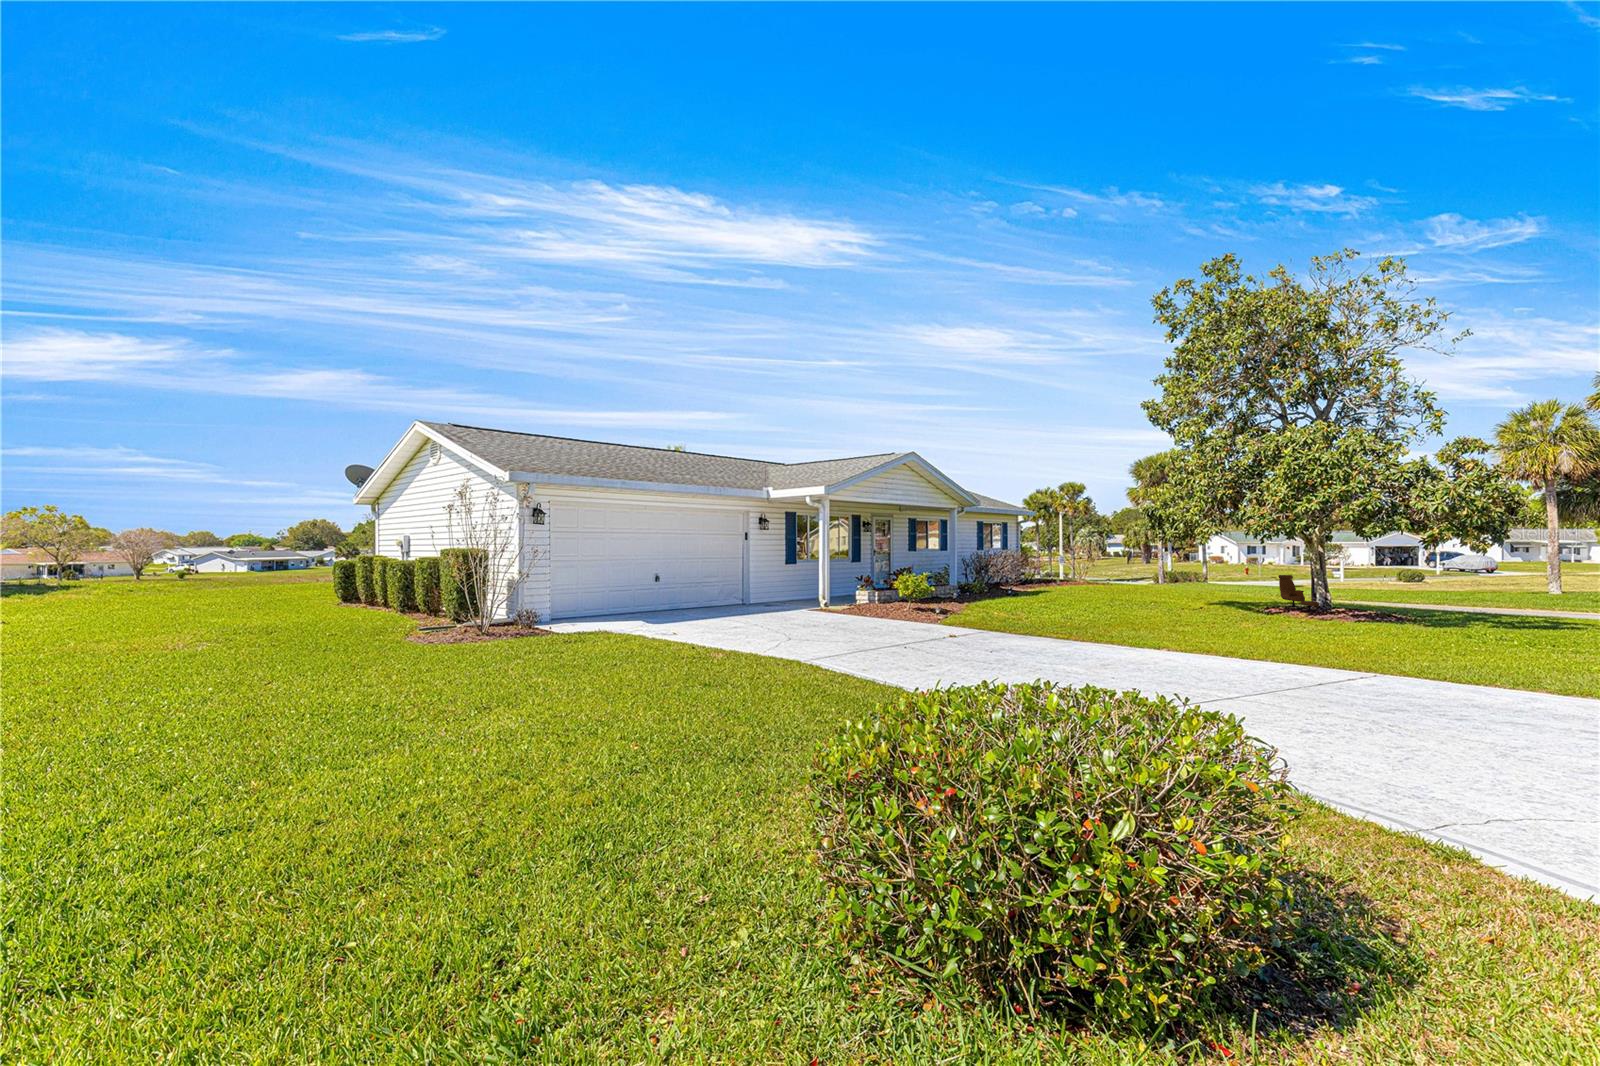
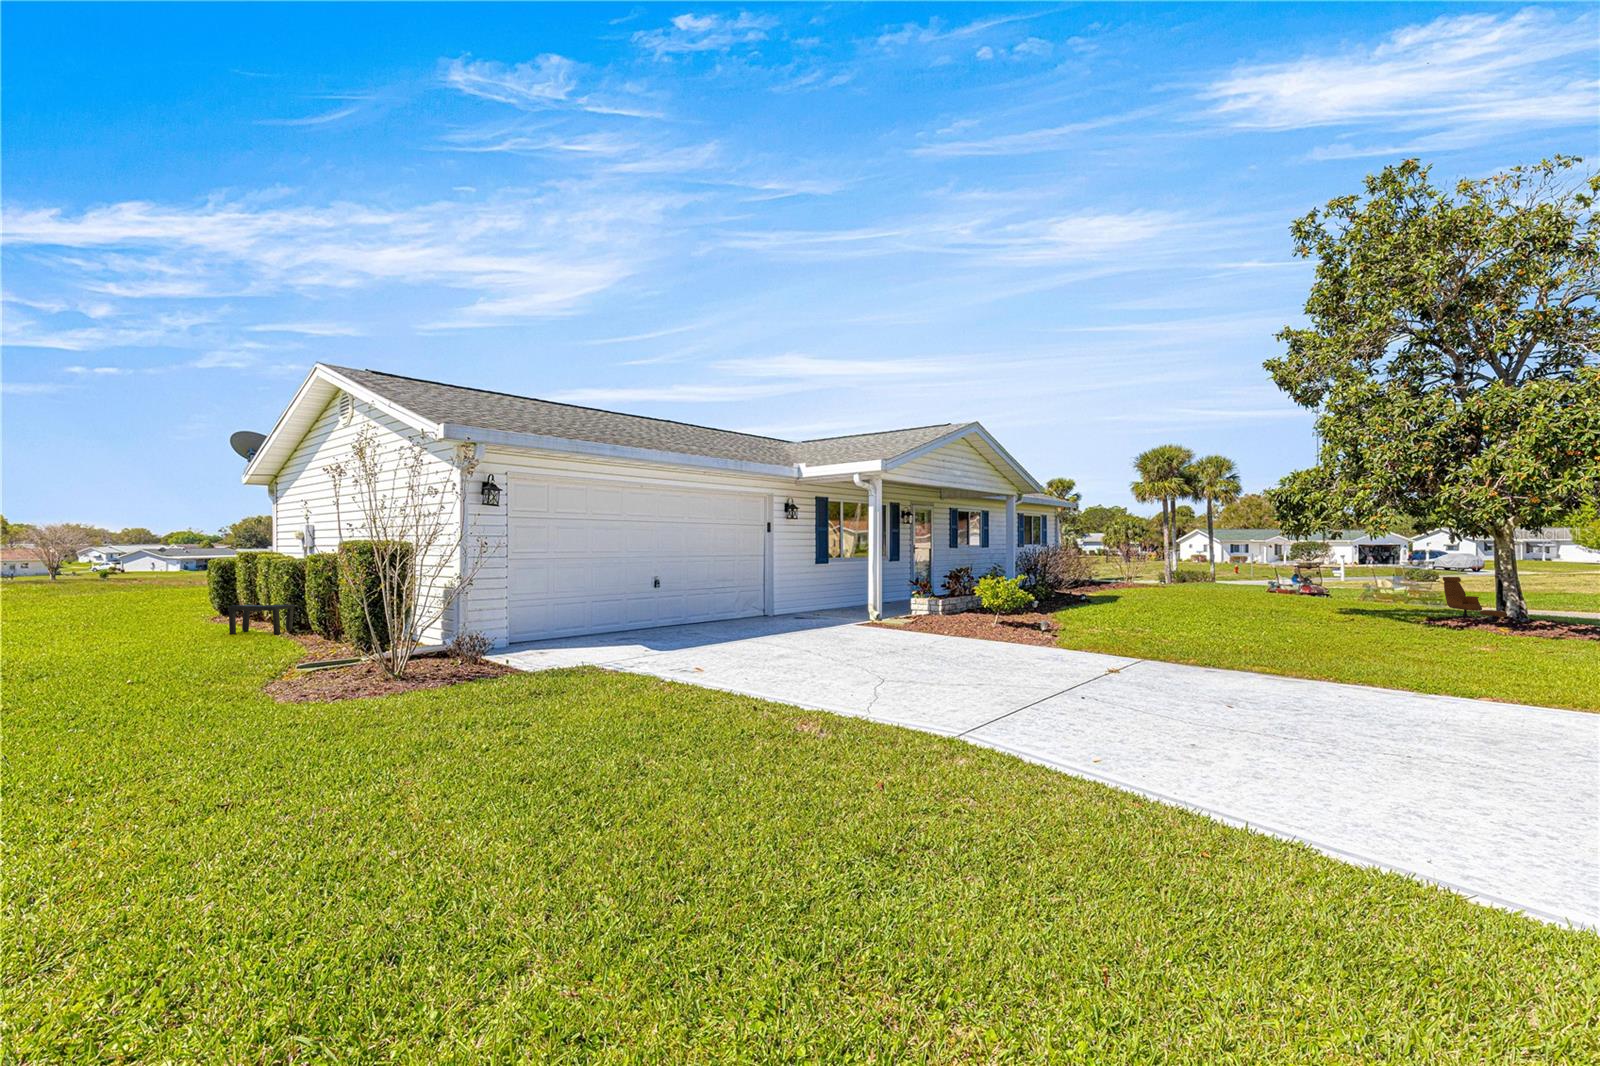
bench: none [361,593,405,614] -> present [228,605,295,635]

